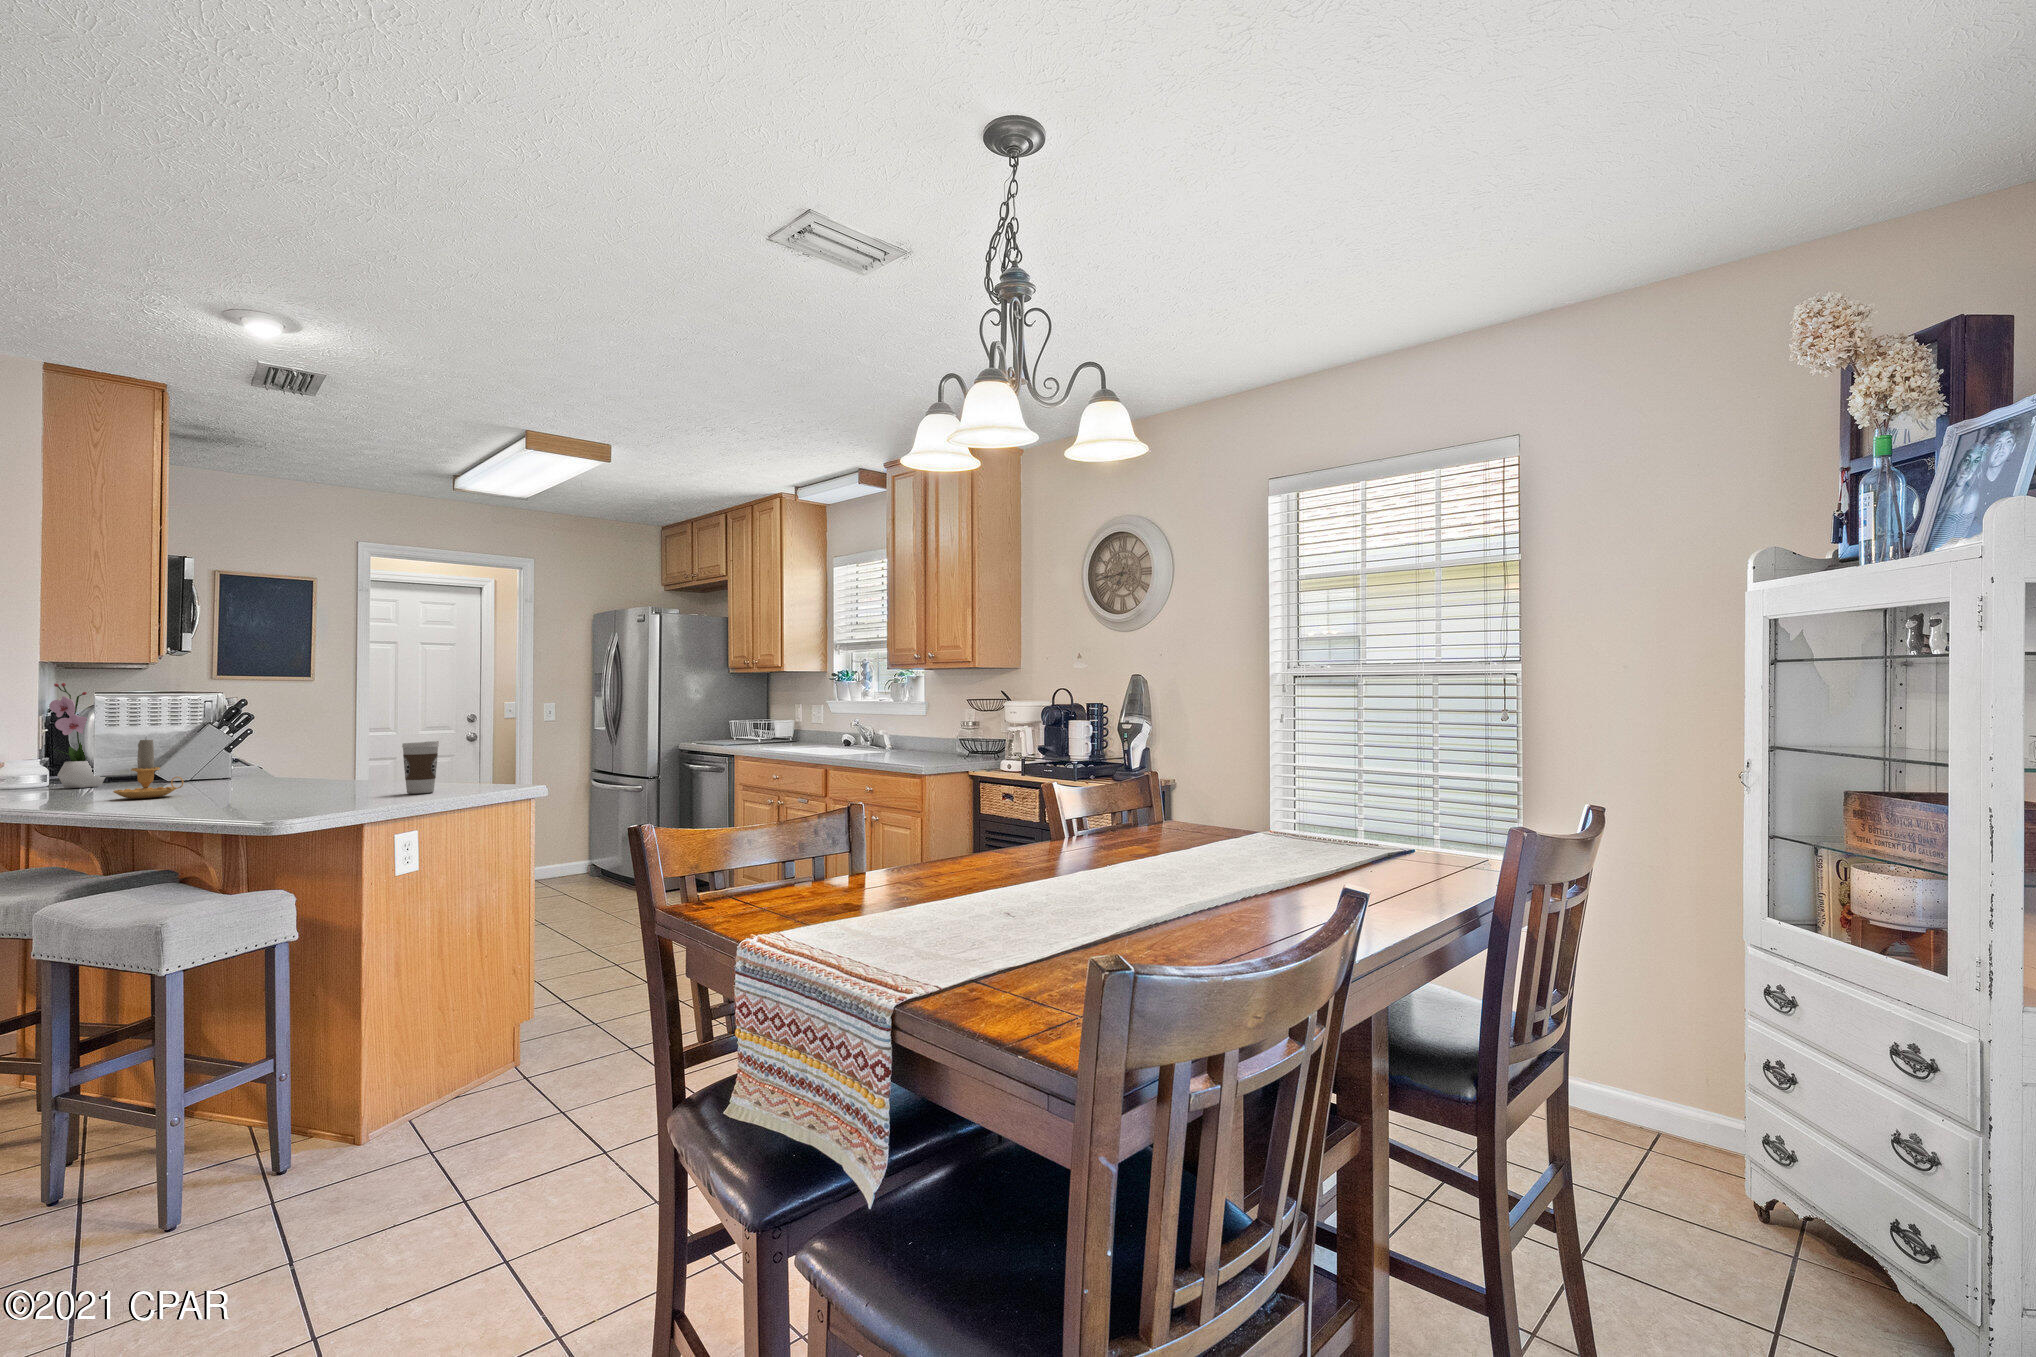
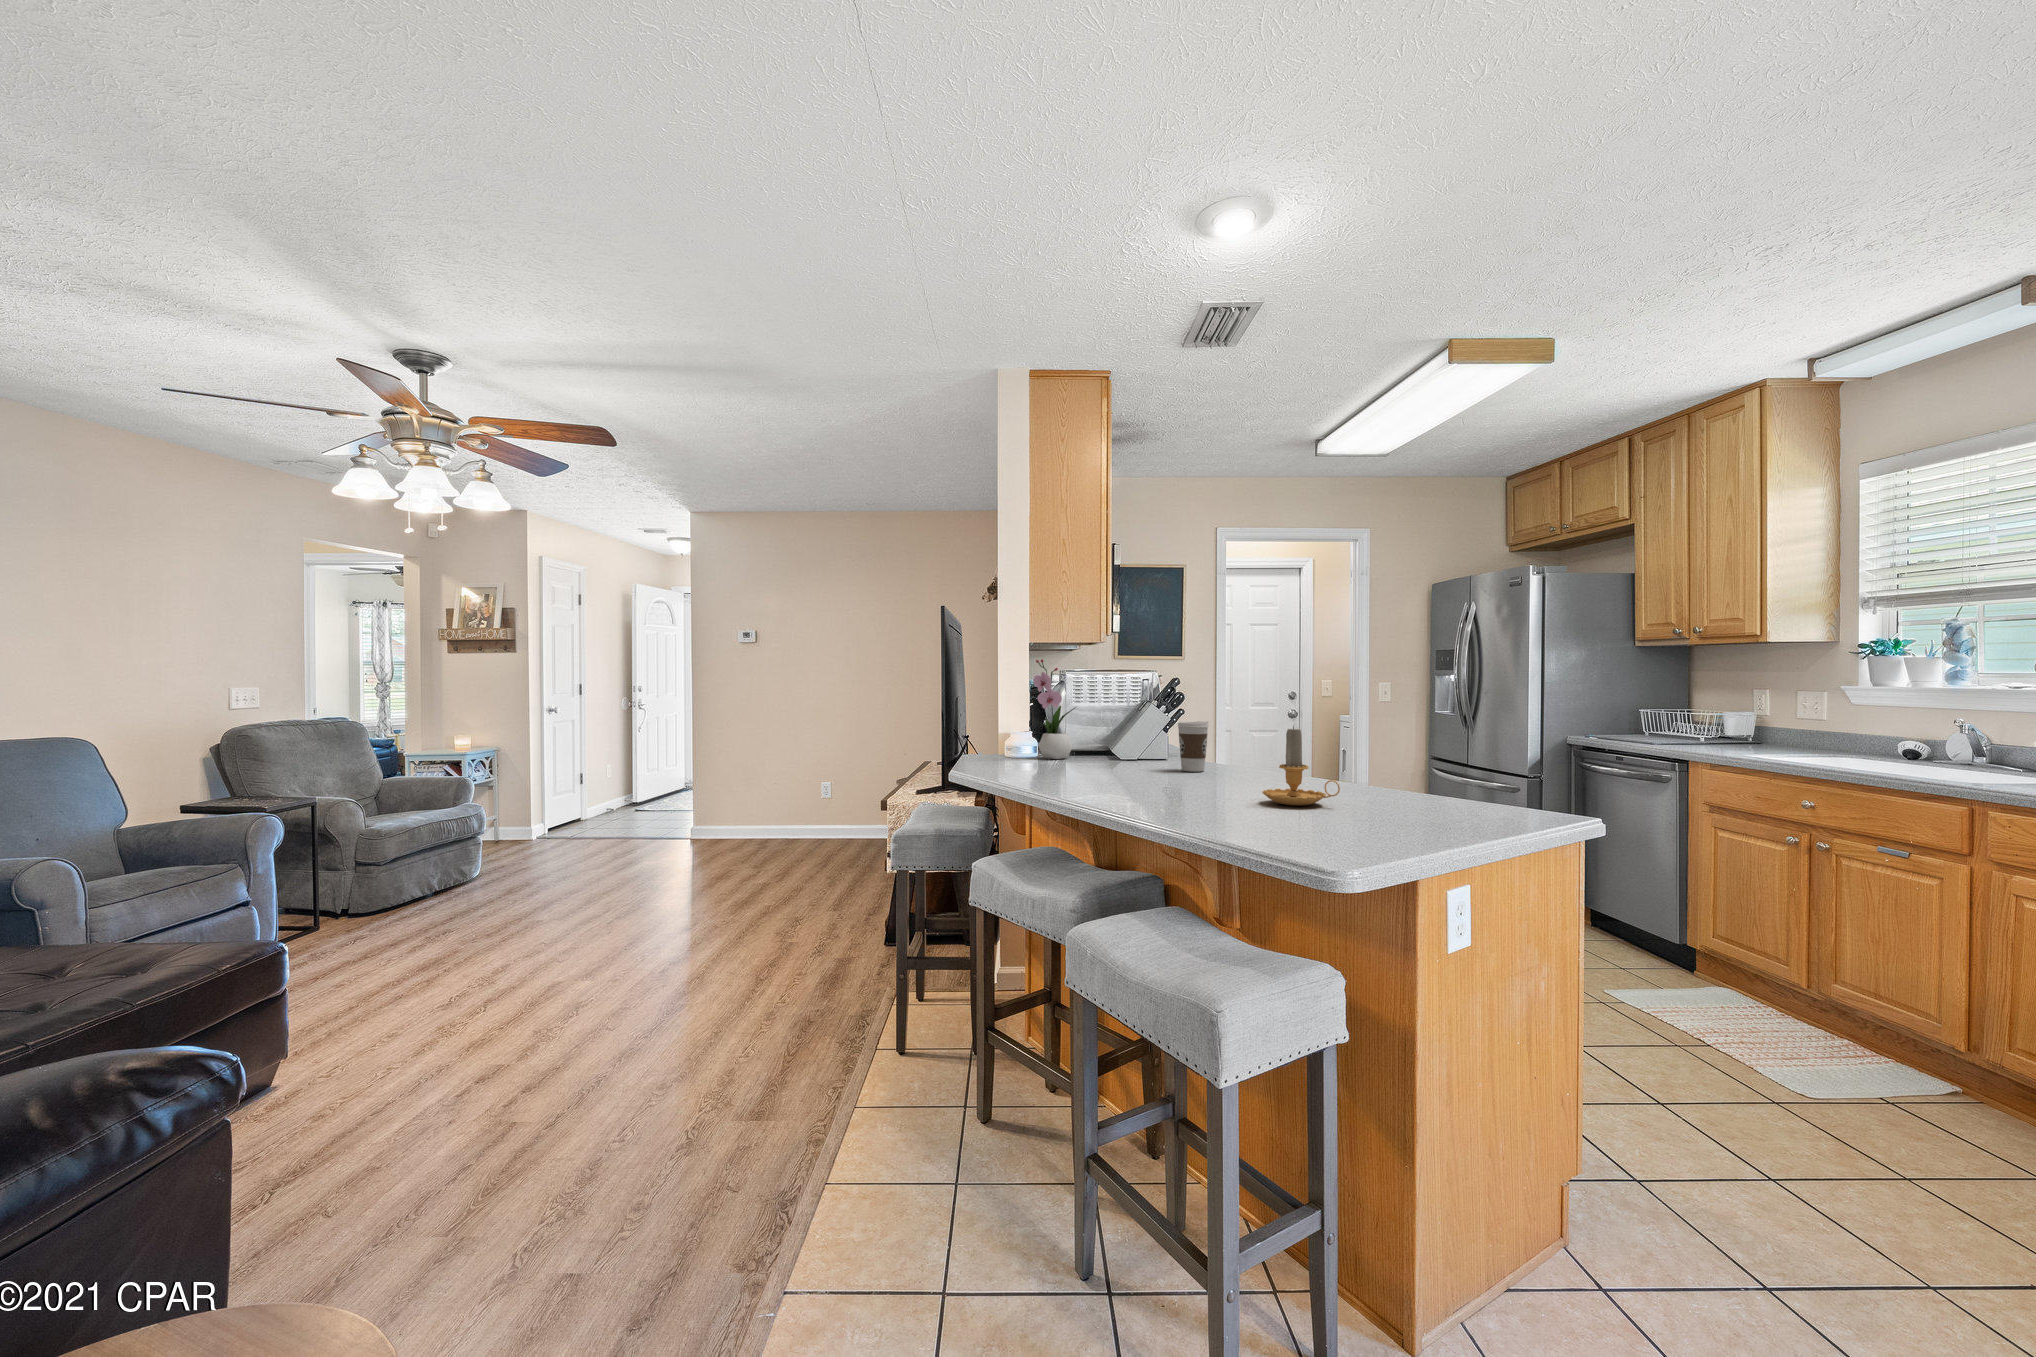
candle: present [113,739,184,799] -> present [1262,726,1340,806]
coffee cup: present [402,741,439,794] -> present [1178,721,1208,772]

